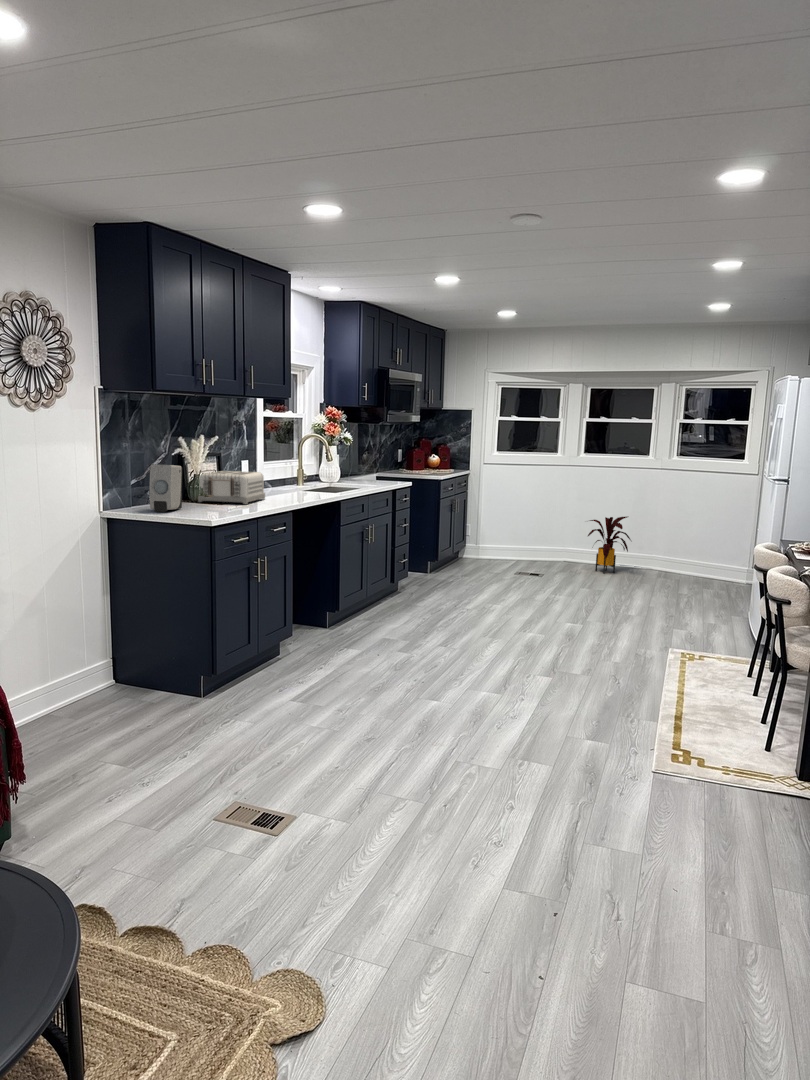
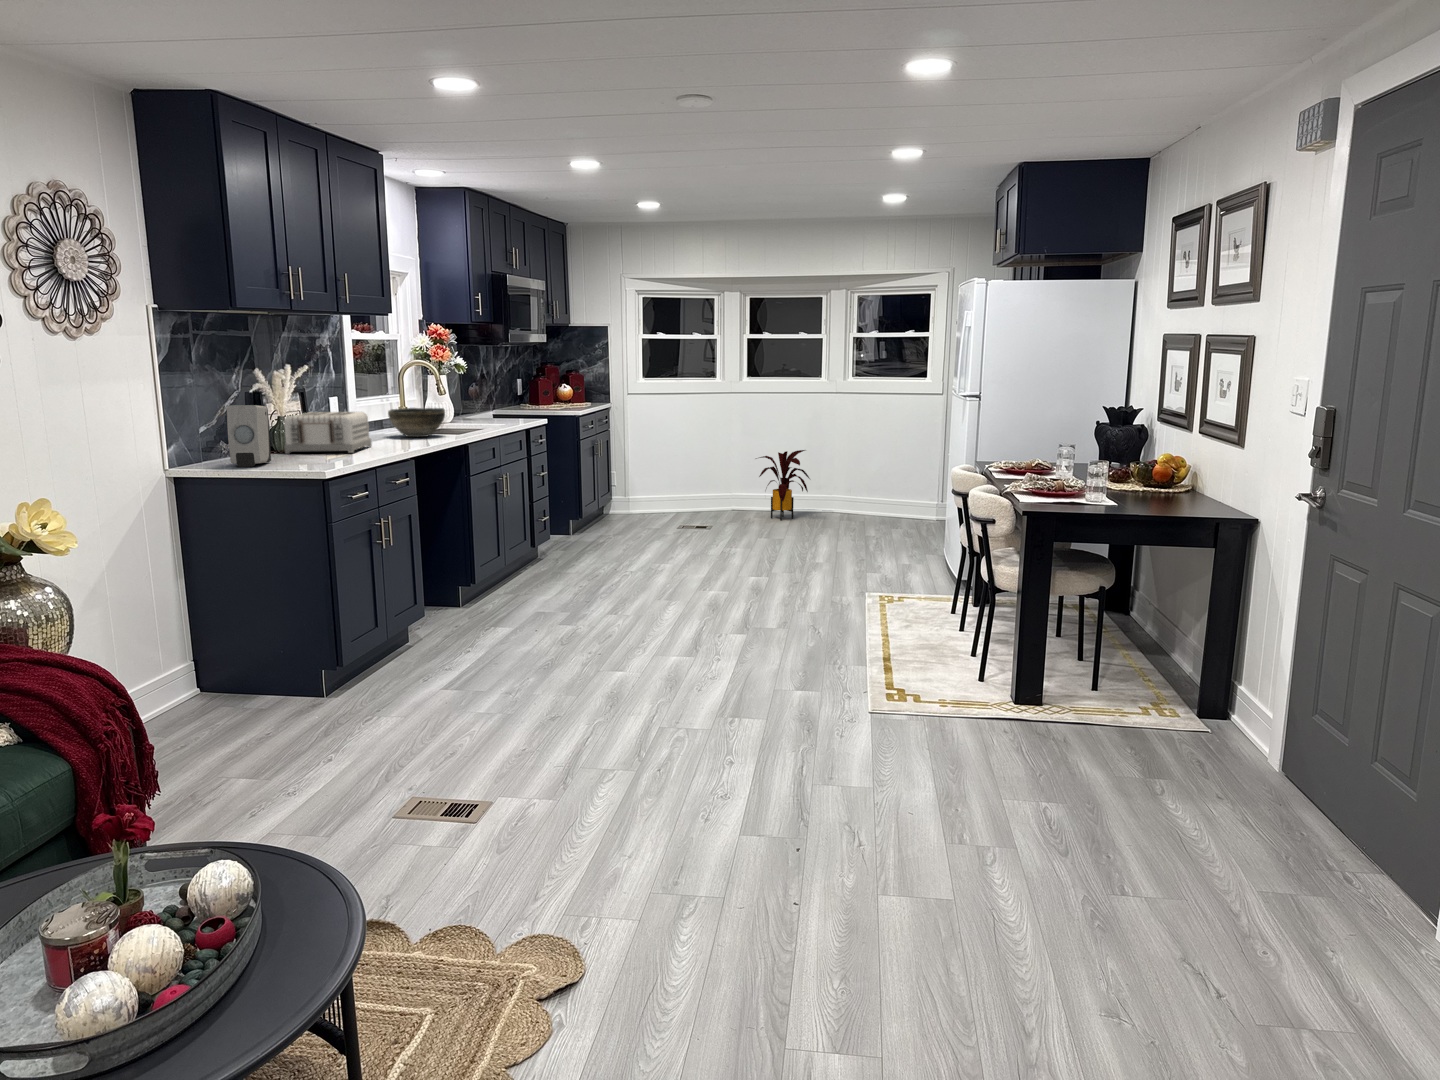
bowl: none [285,470,327,493] -> present [388,408,445,437]

